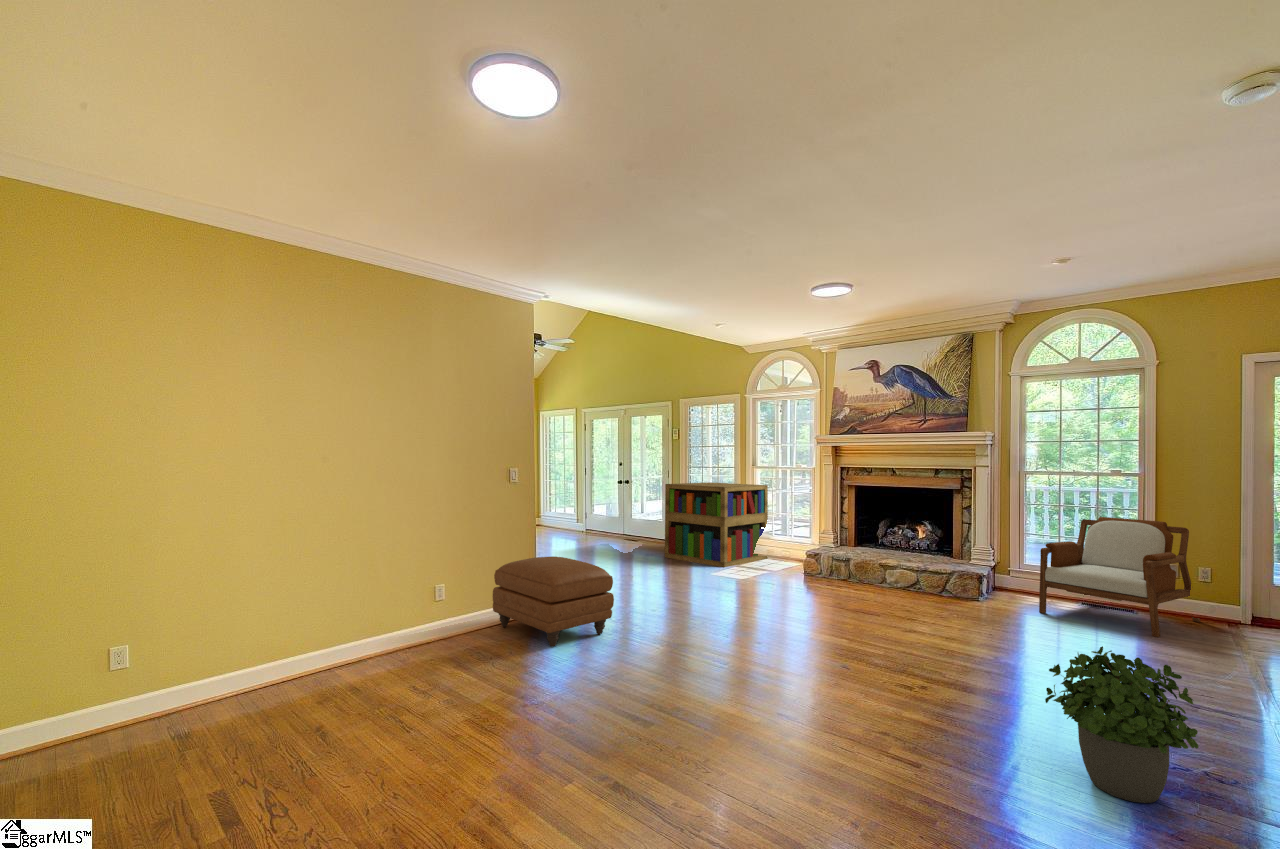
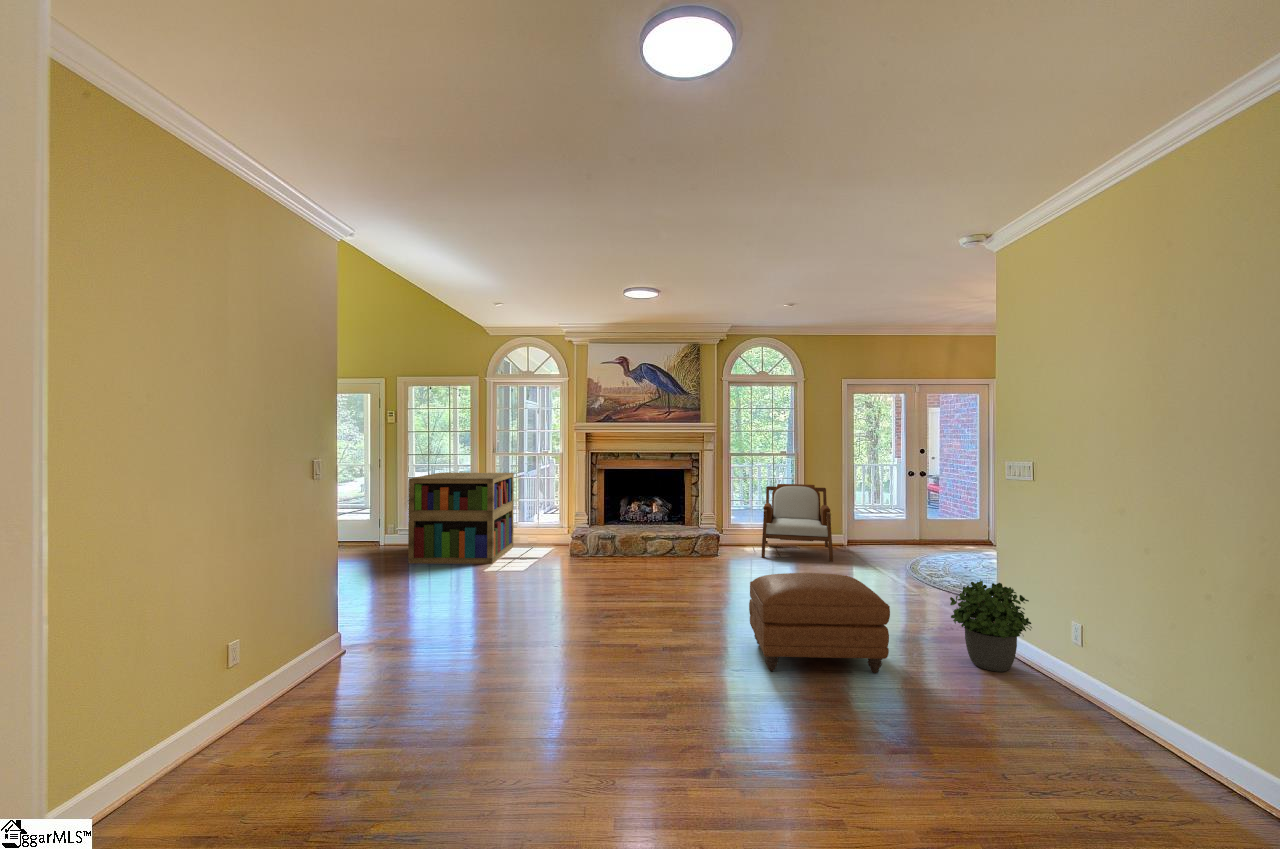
ottoman: present [493,556,614,647] -> present [749,573,890,673]

